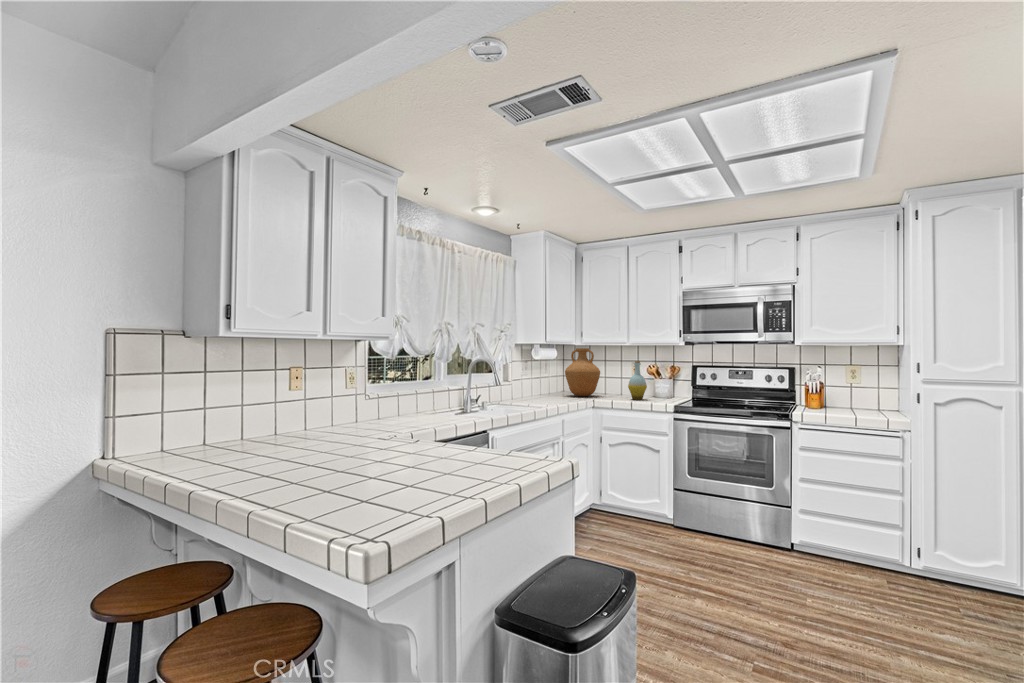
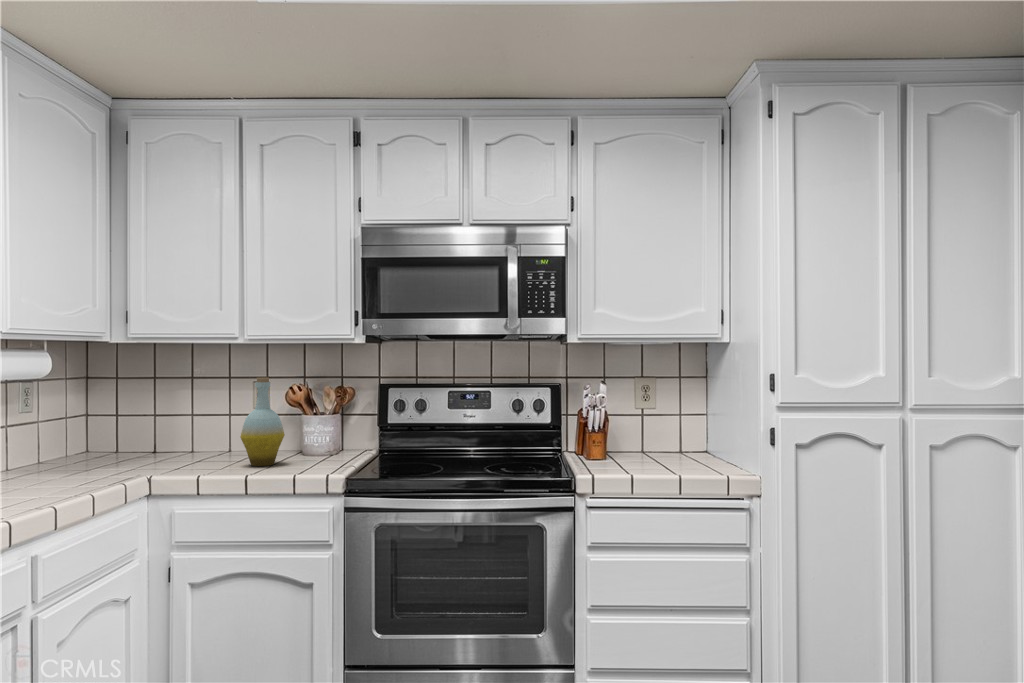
vase: present [565,348,600,396] -> none [80,350,176,466]

